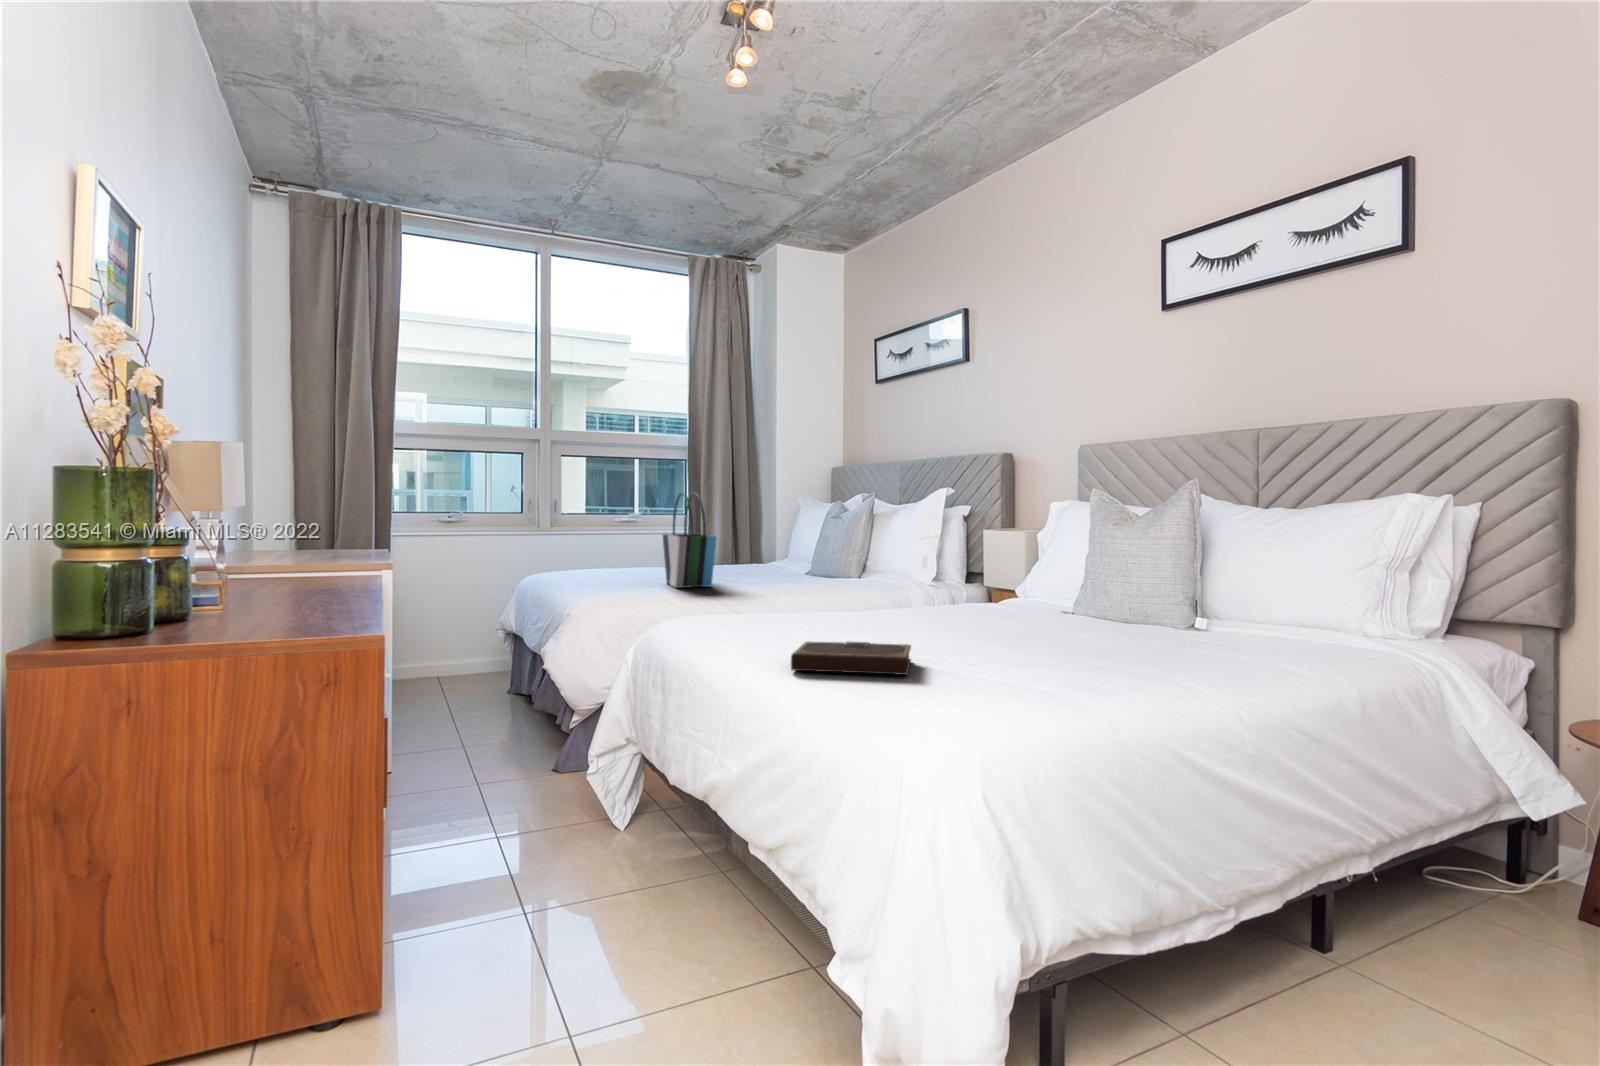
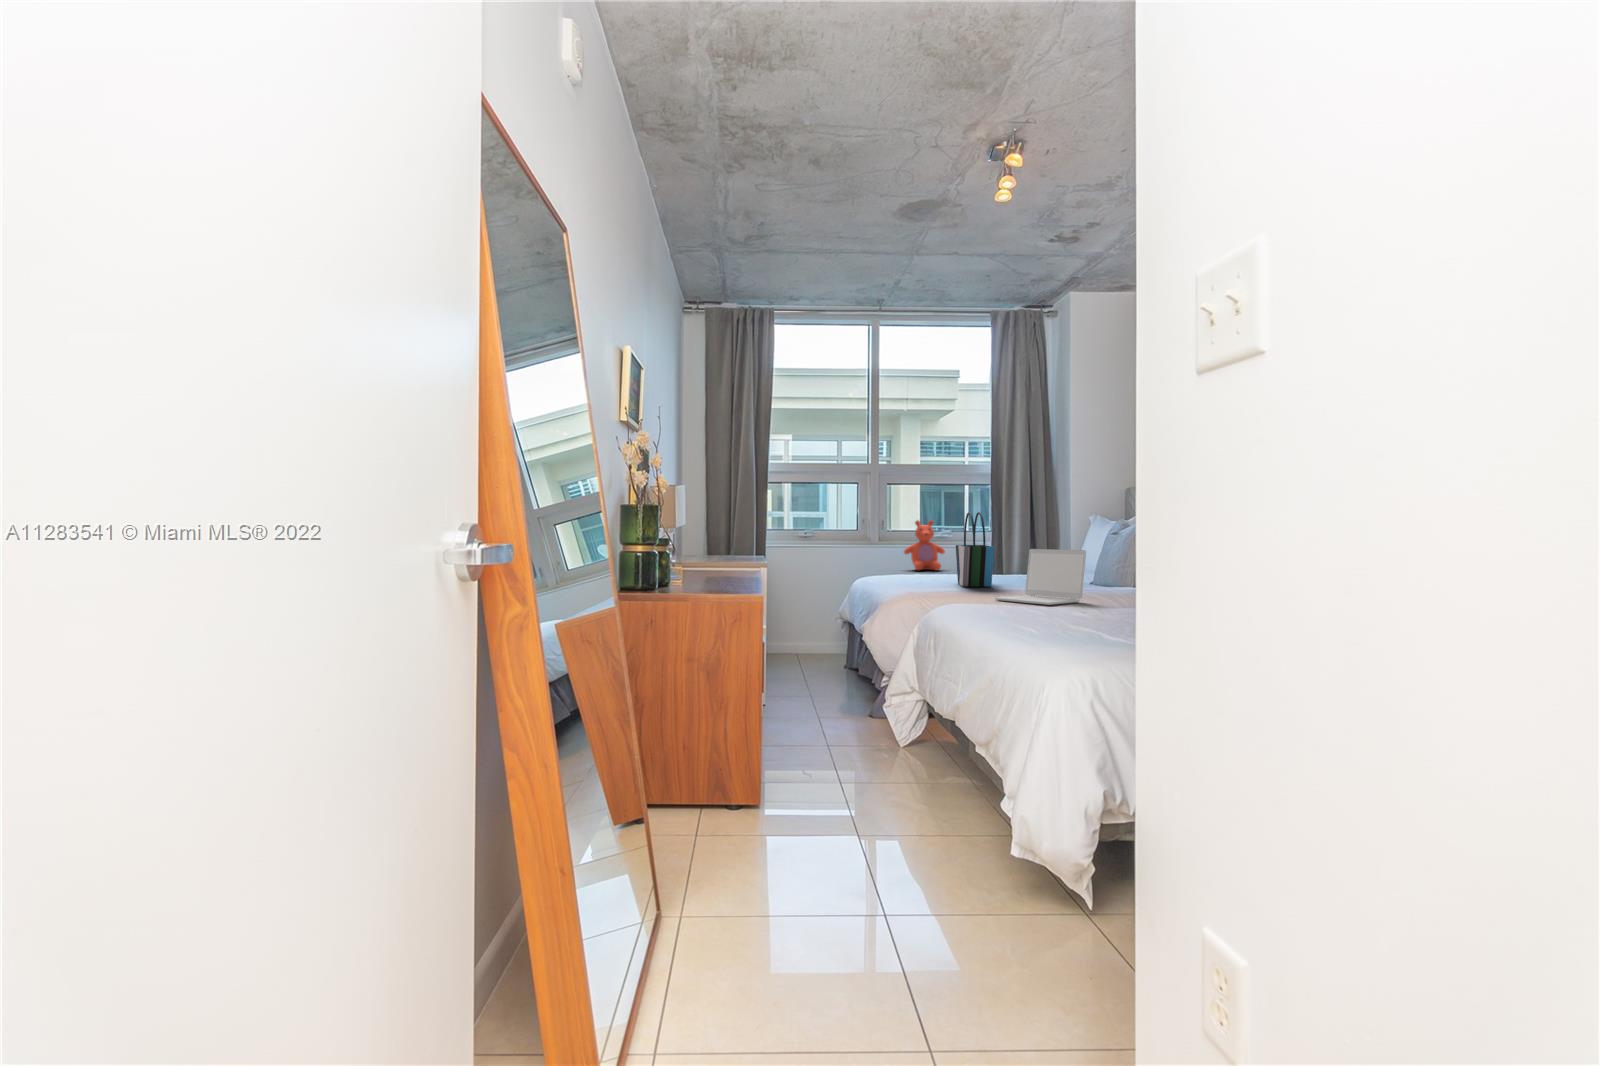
teddy bear: none [585,502,637,565] -> present [904,520,945,570]
laptop: none [733,540,844,614] -> present [995,549,1086,605]
notebook: present [791,641,911,675] -> none [1000,616,1094,637]

